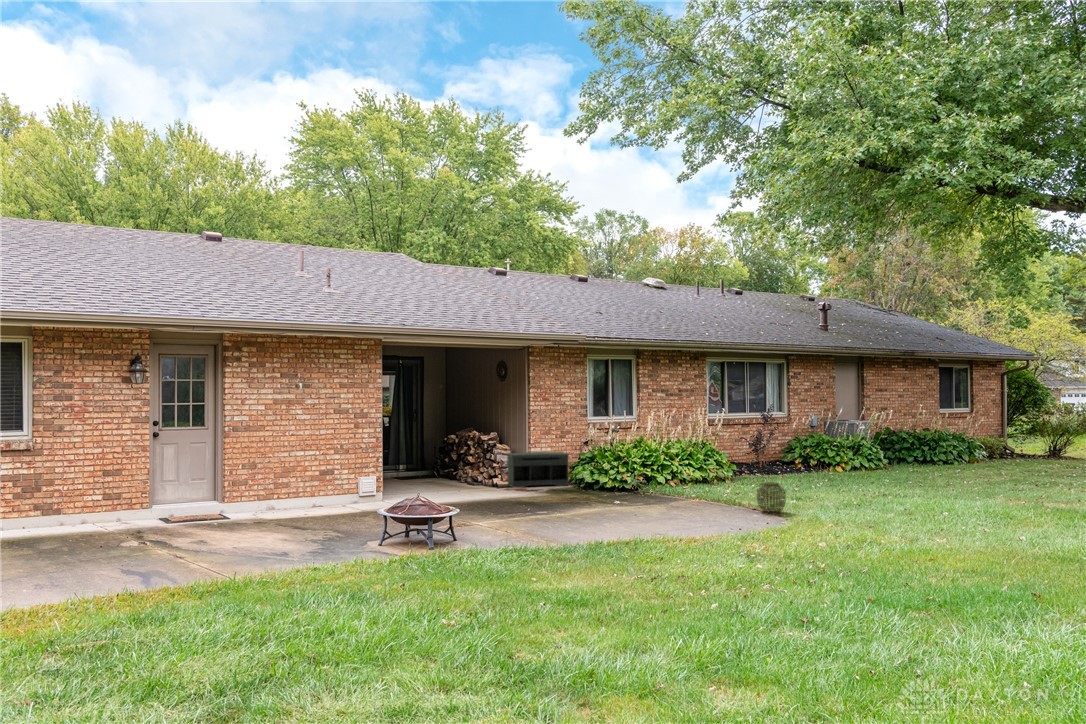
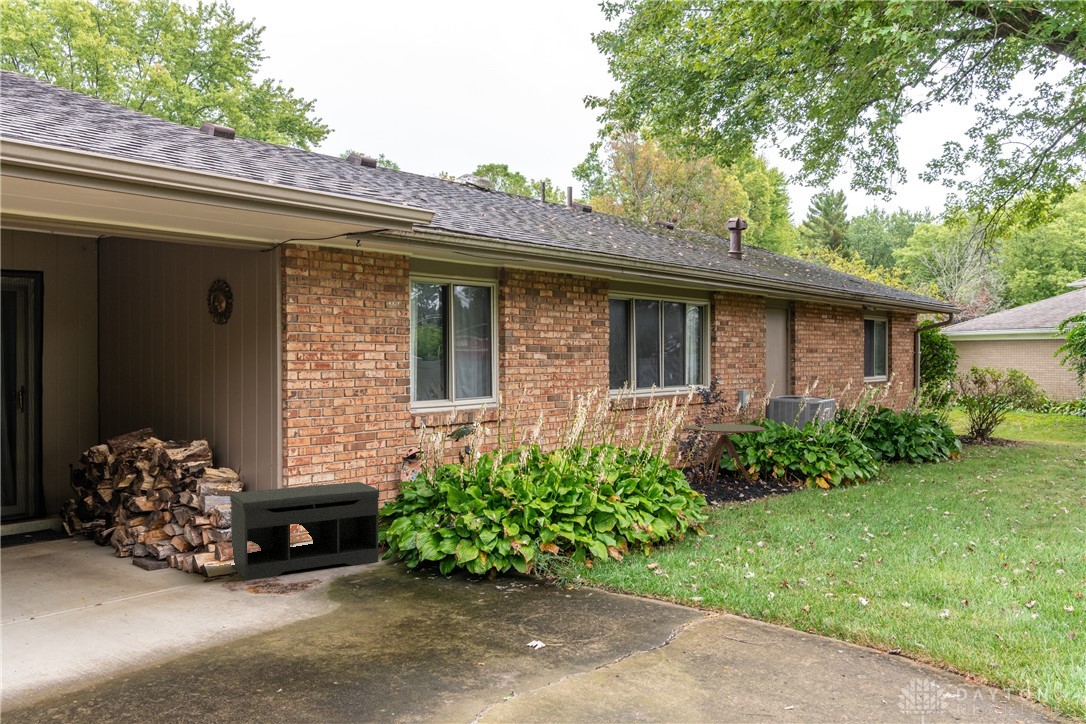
round table: none [762,436,812,472] -> present [685,424,765,484]
woven basket: present [757,482,786,513] -> none [931,584,1014,672]

